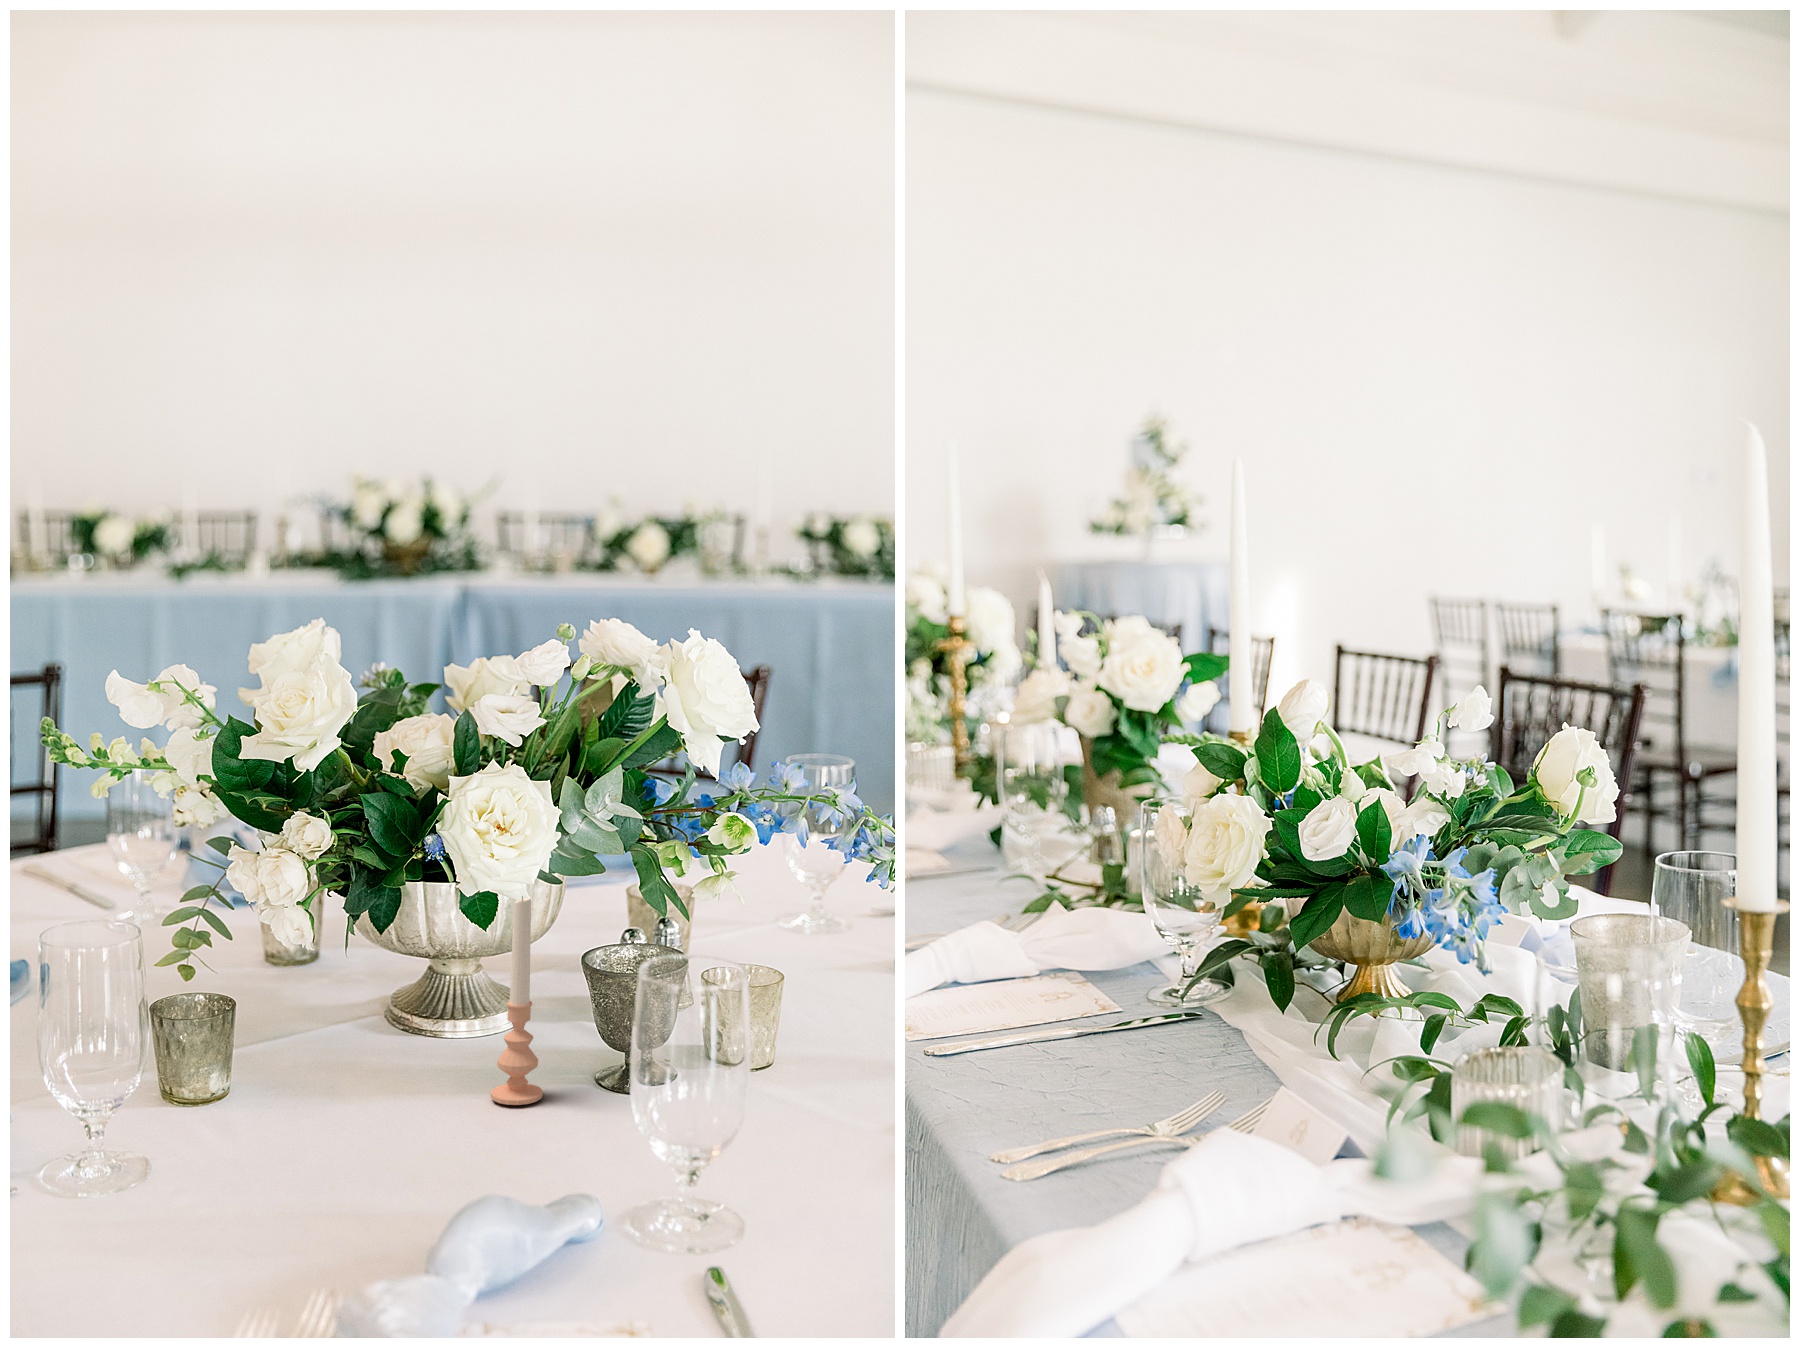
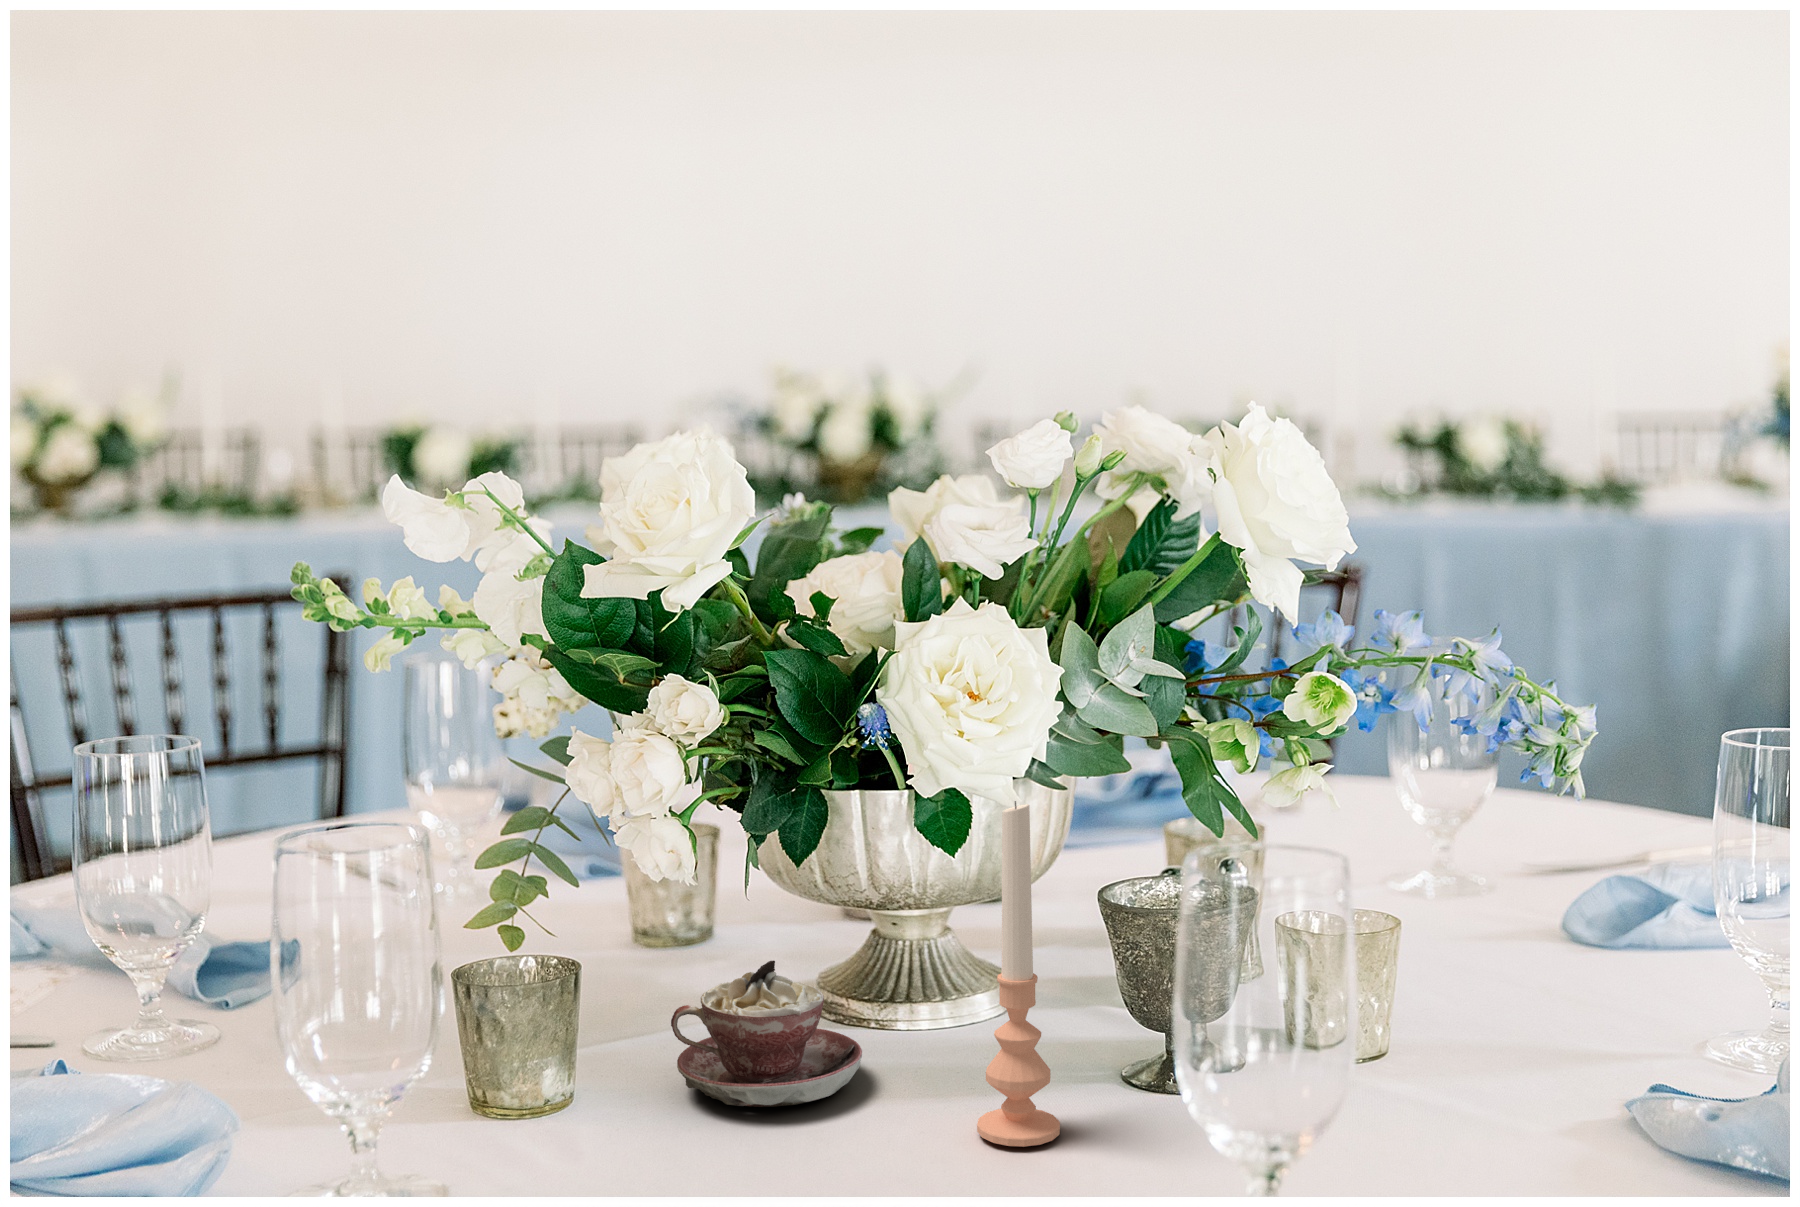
teacup: none [292,992,420,1085] -> present [671,961,862,1107]

